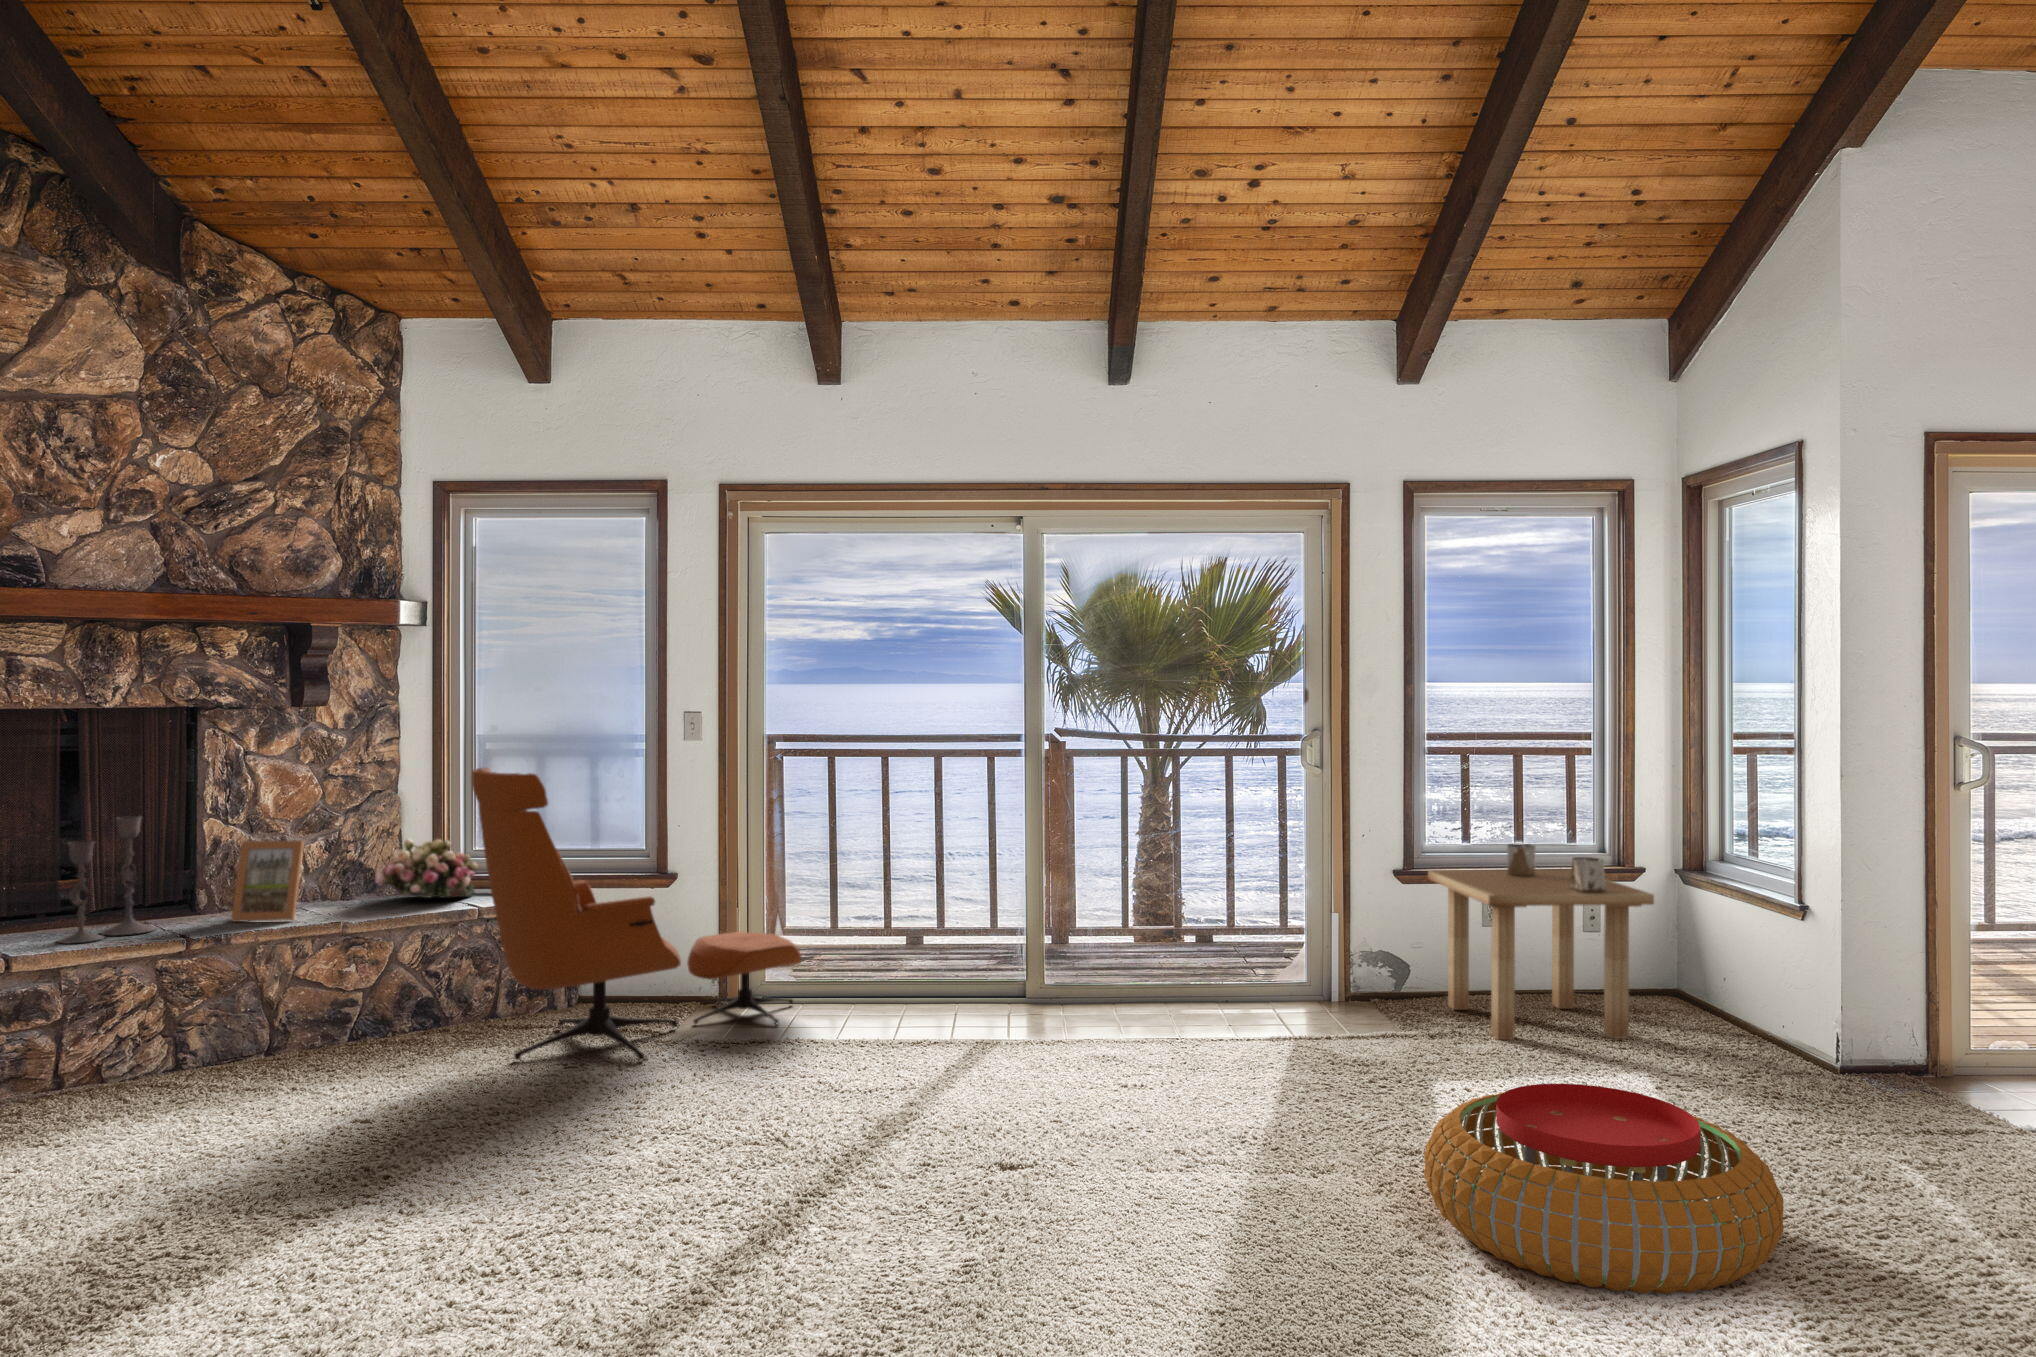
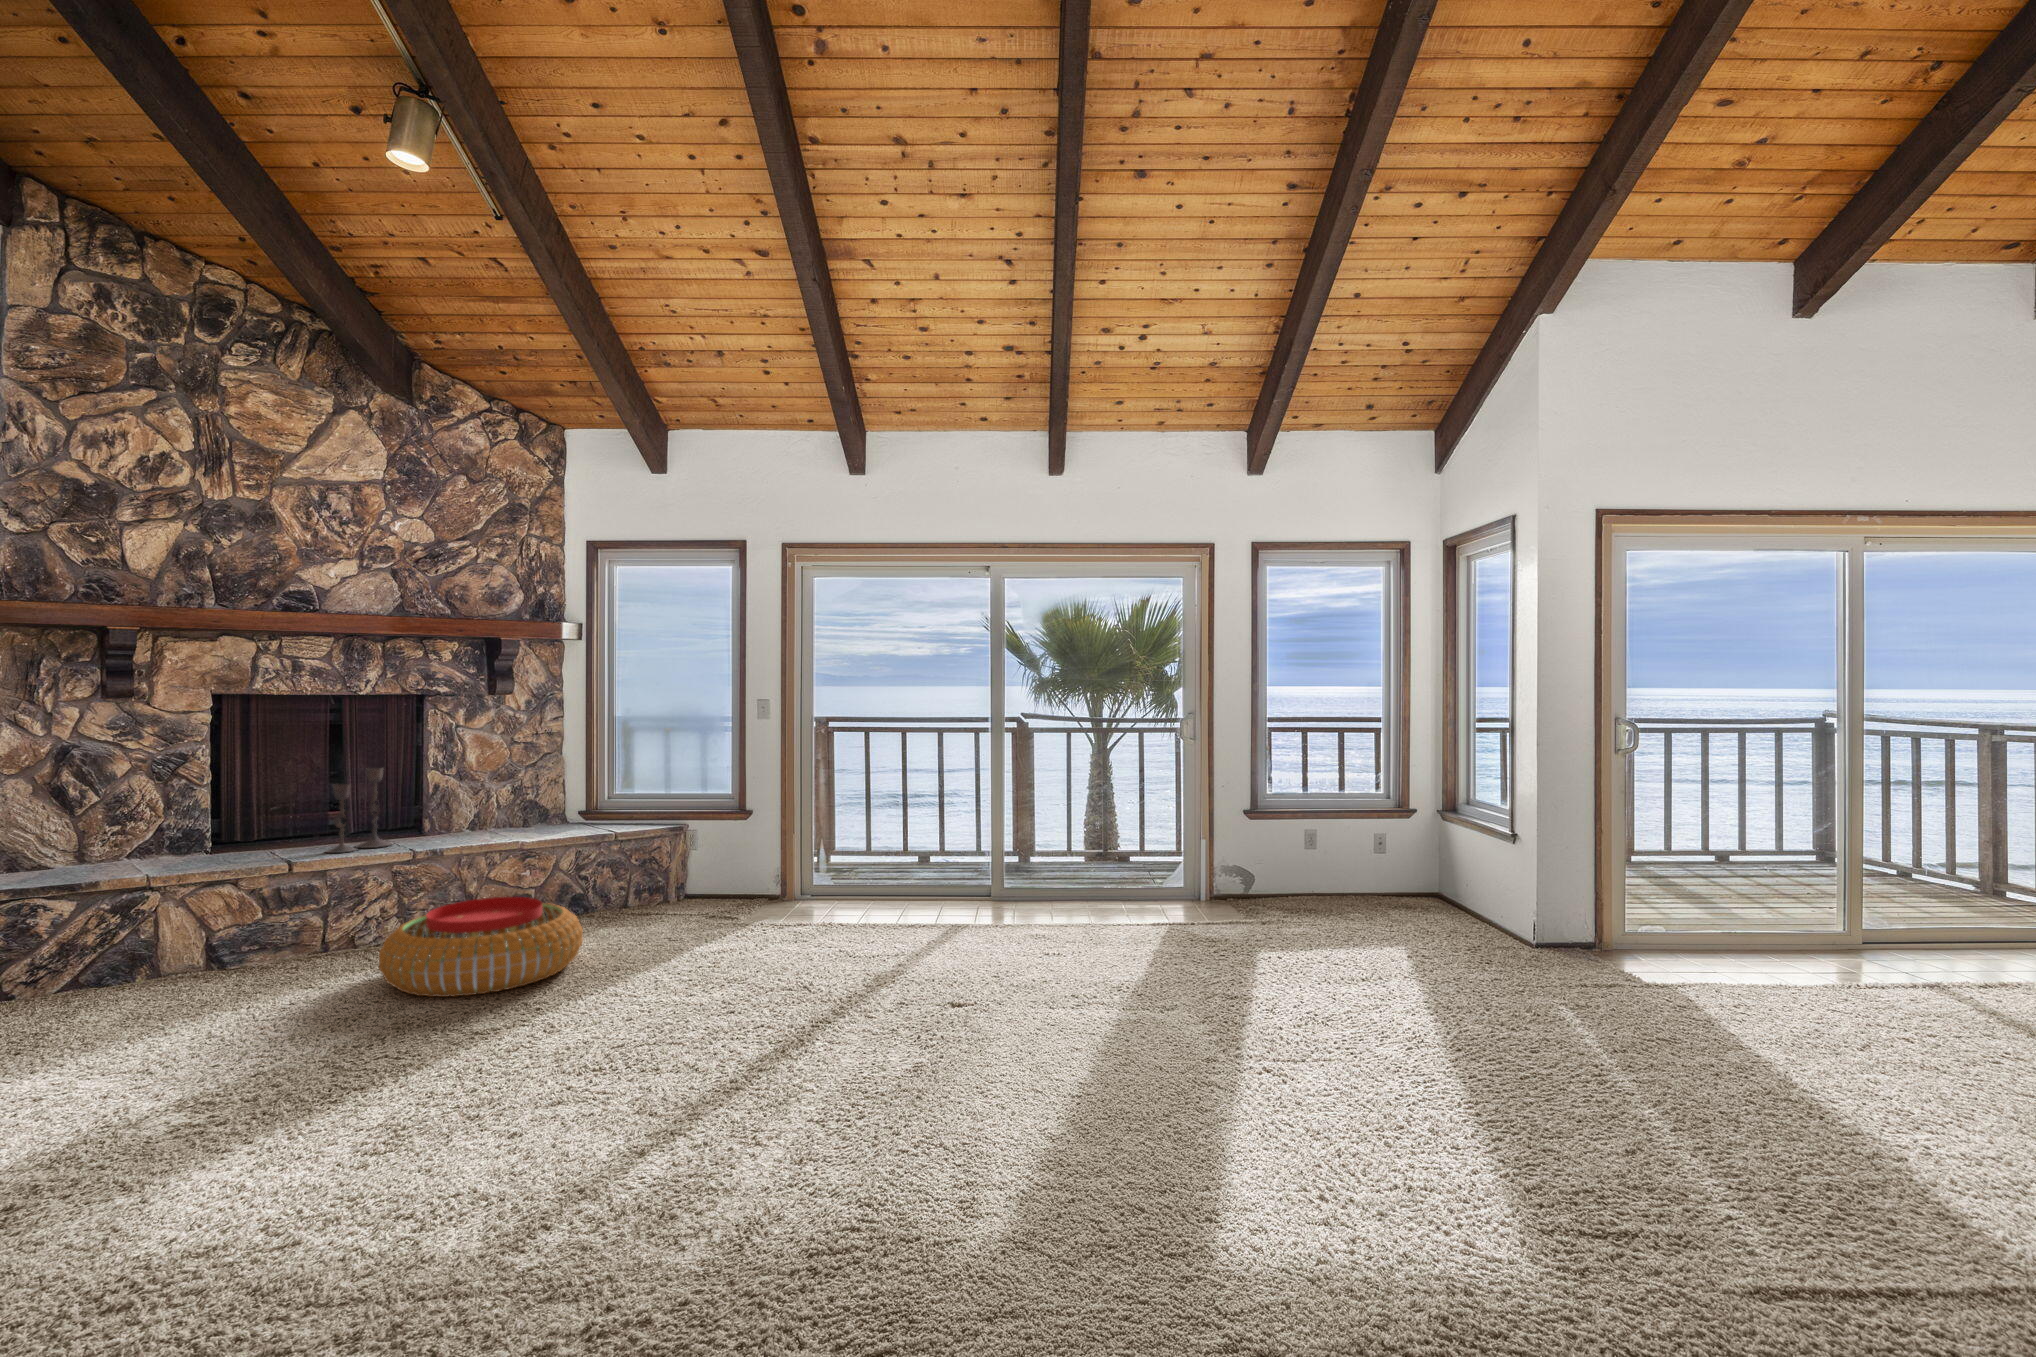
lounge chair: present [472,768,802,1060] -> none [607,735,836,935]
flower arrangement: present [375,839,478,897] -> none [544,784,616,824]
picture frame: present [231,840,304,922] -> none [445,785,495,840]
side table: present [1428,844,1654,1040] -> none [1267,791,1416,925]
pouf: present [1424,1084,1784,1294] -> present [379,897,583,997]

